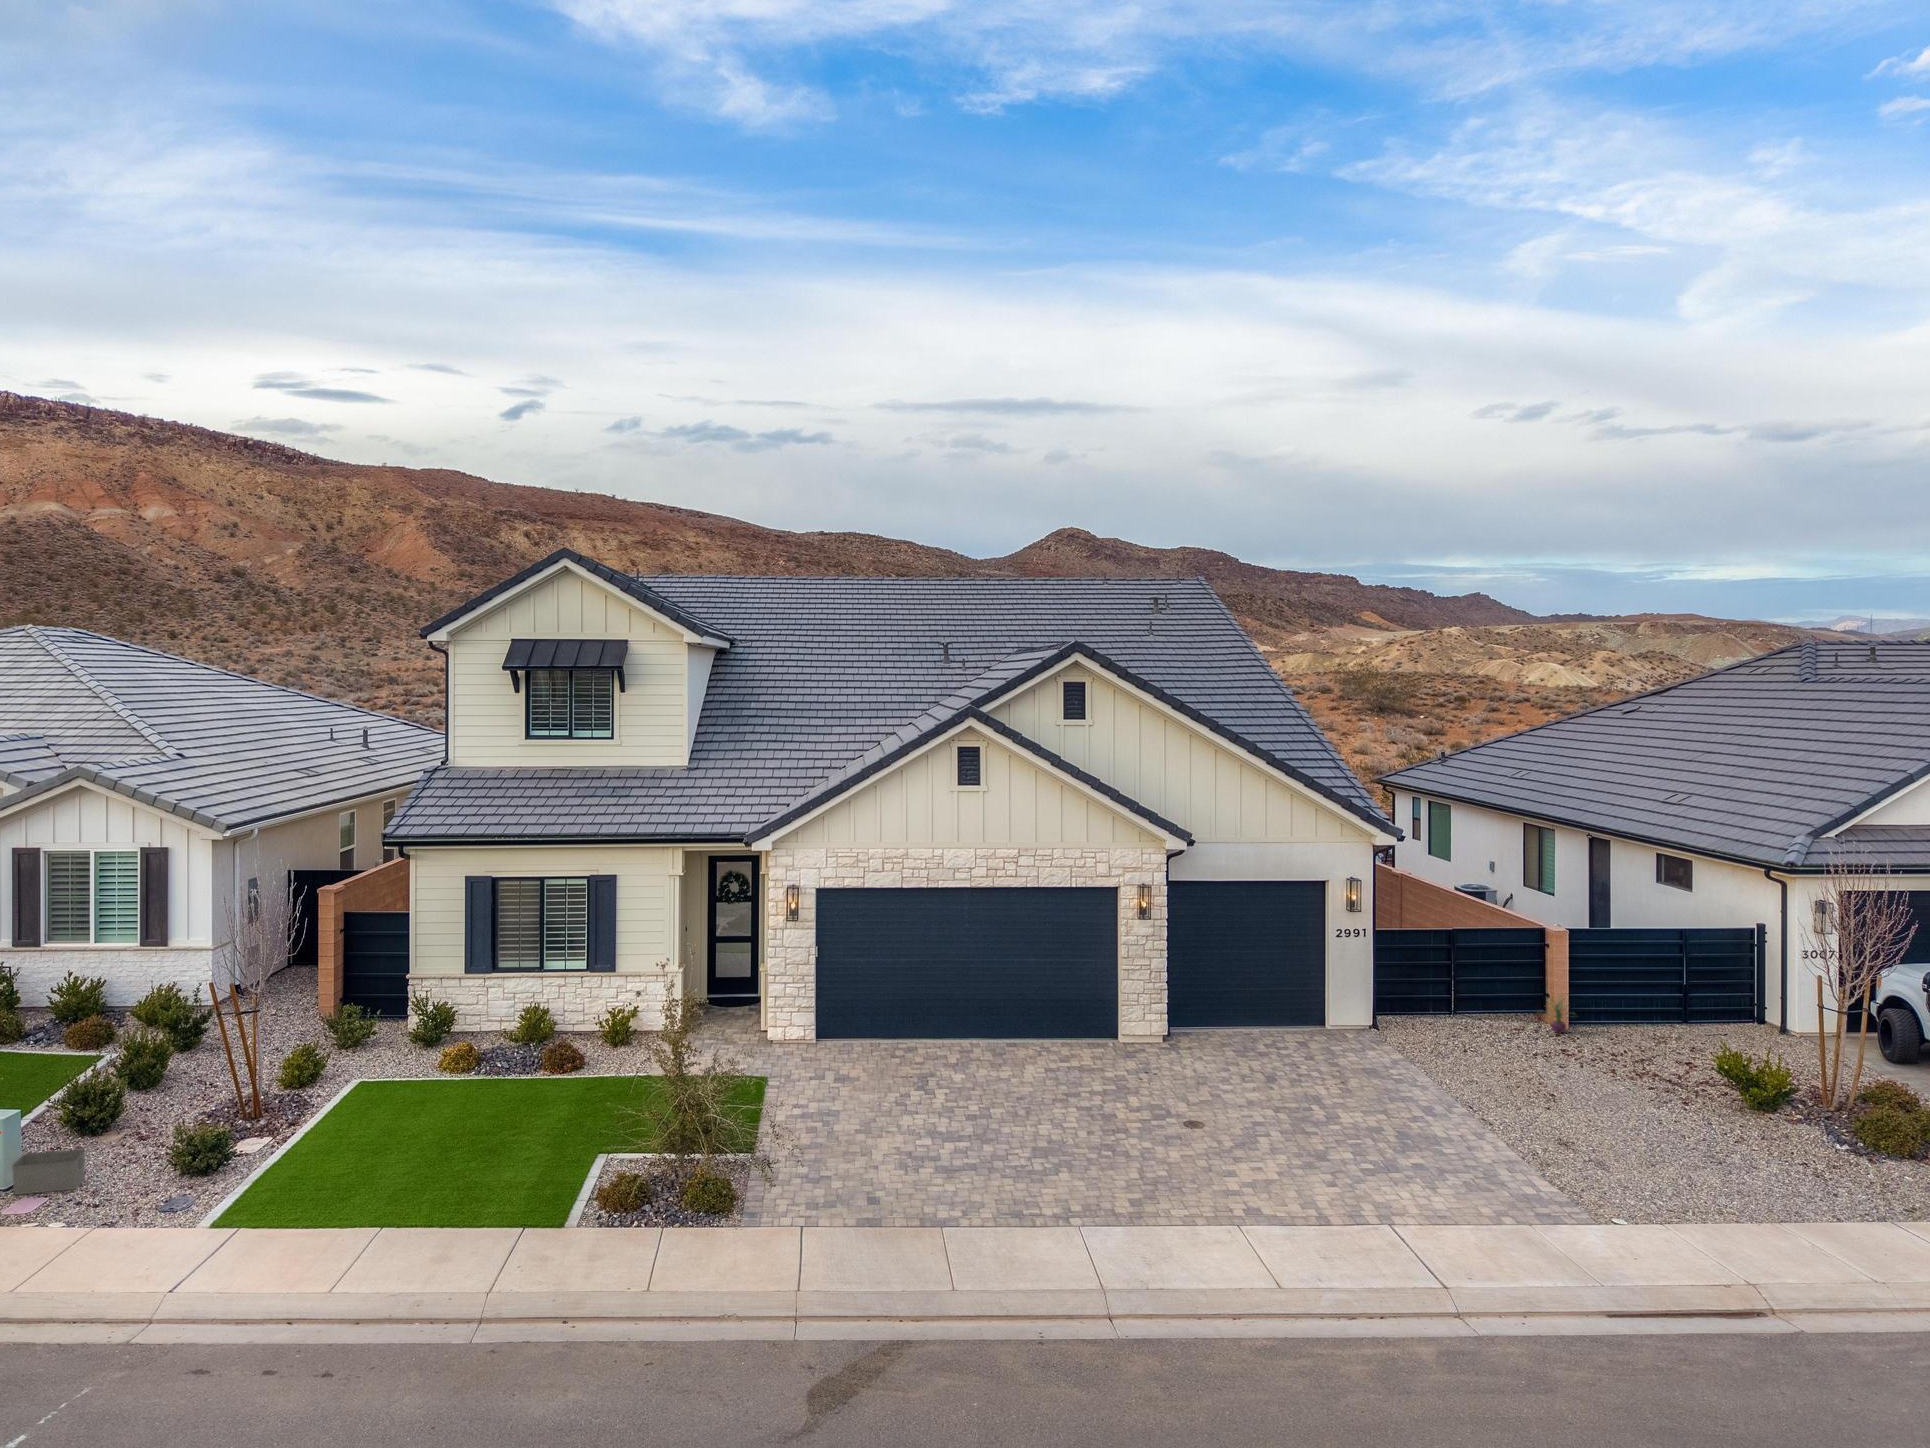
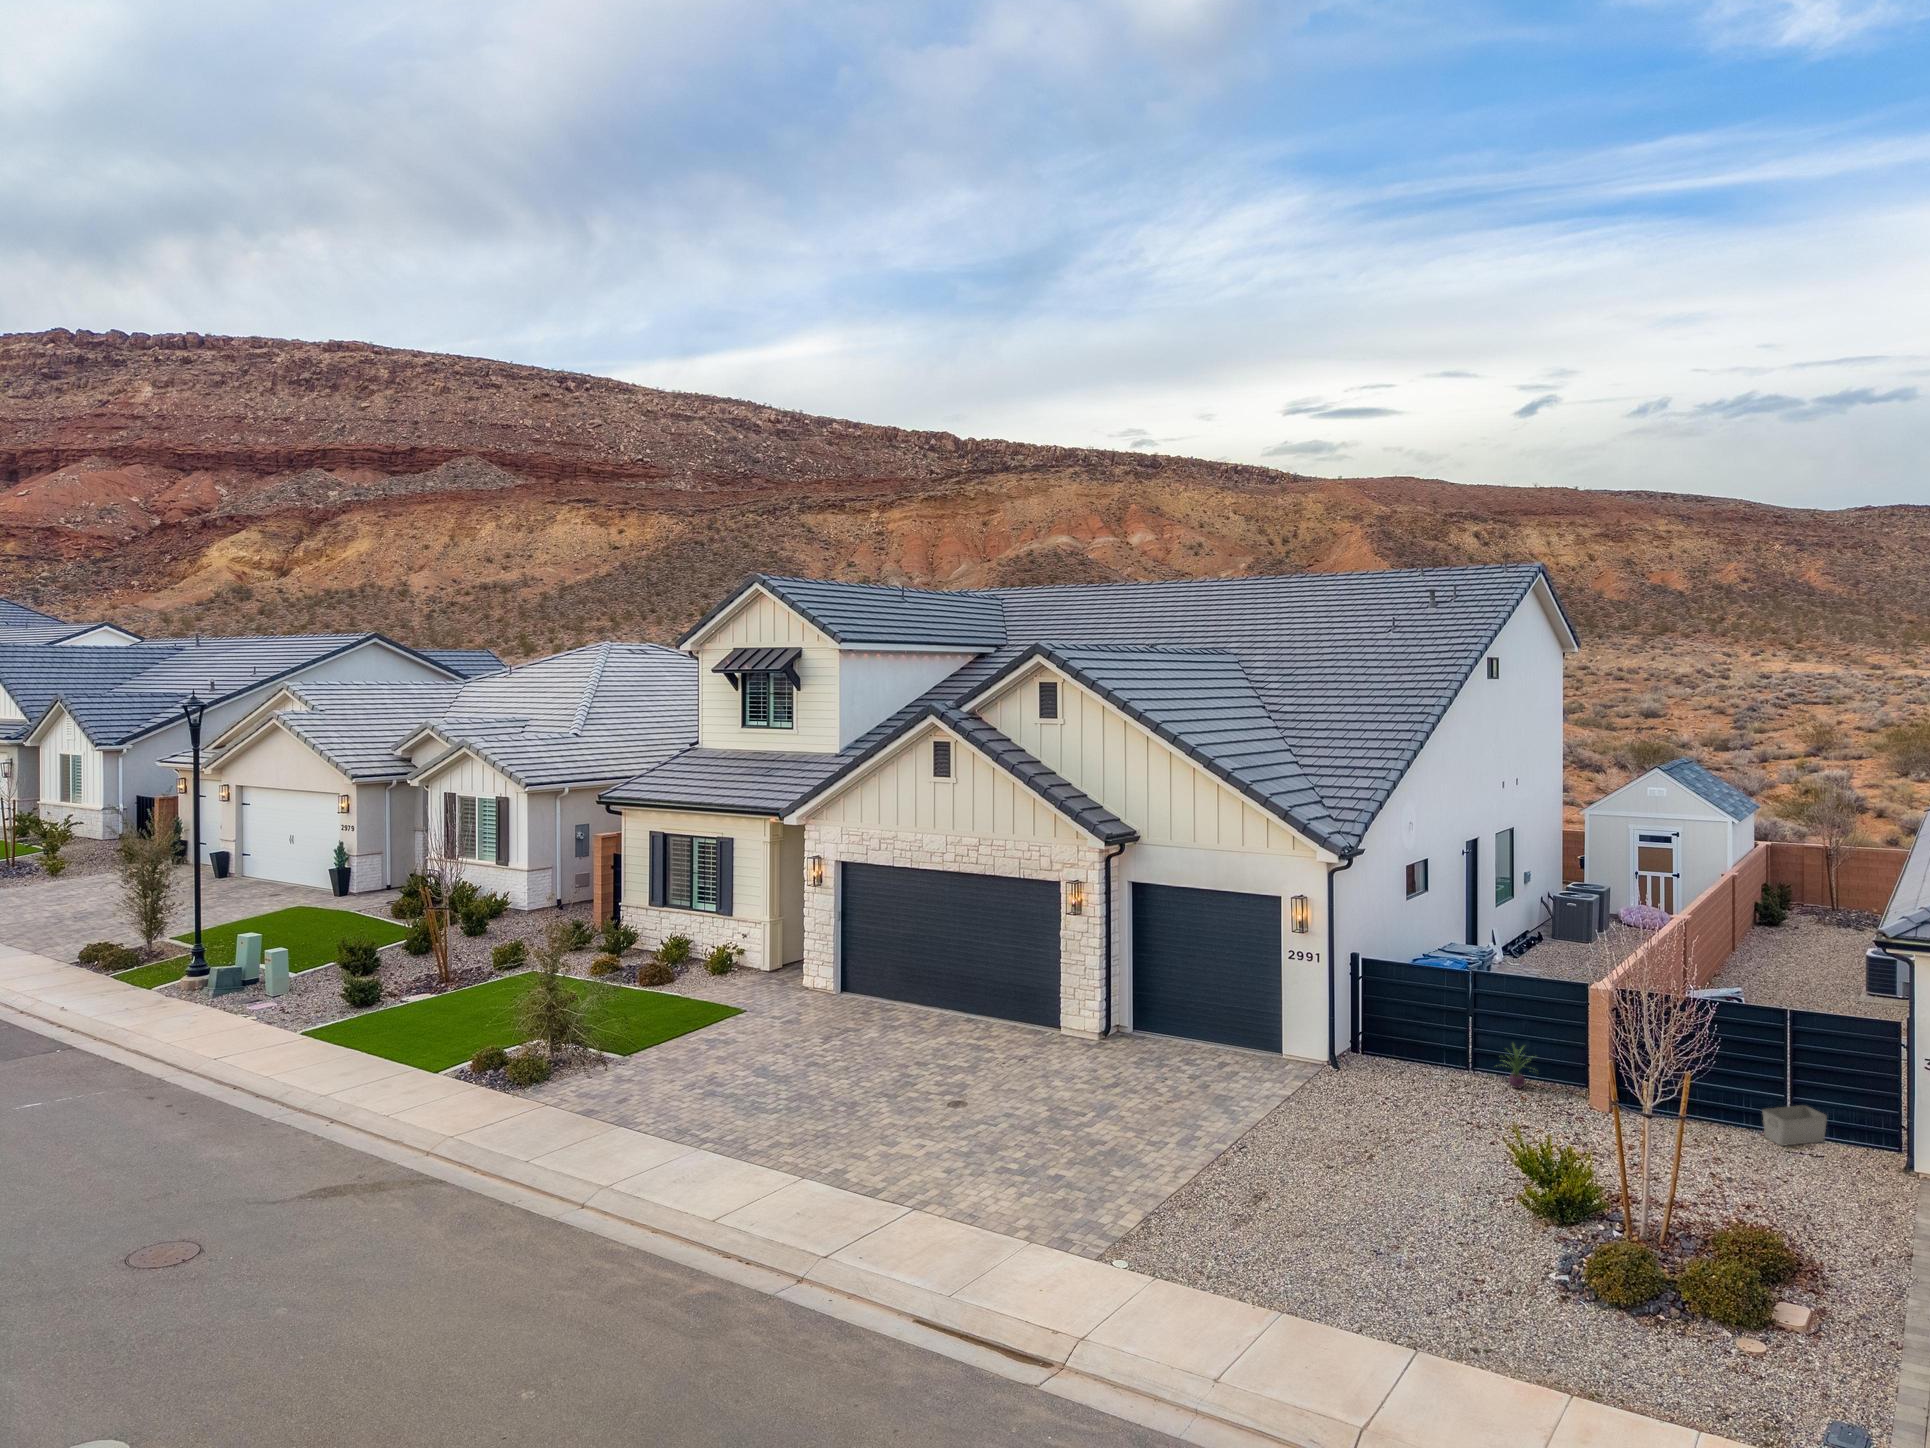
storage bin: present [12,1148,85,1195] -> present [1763,1105,1827,1146]

